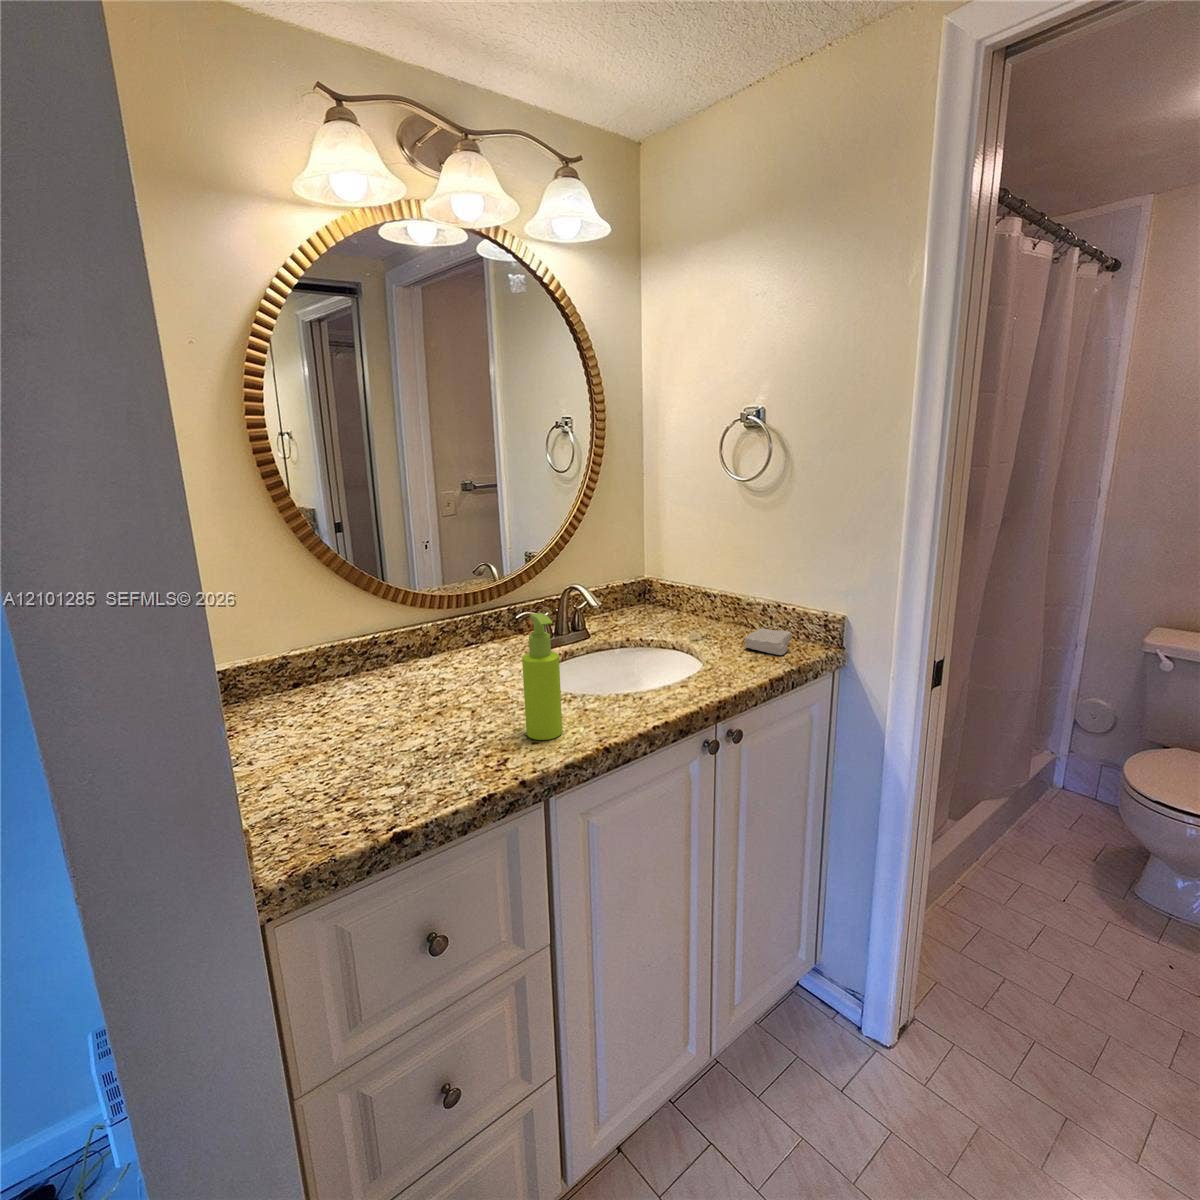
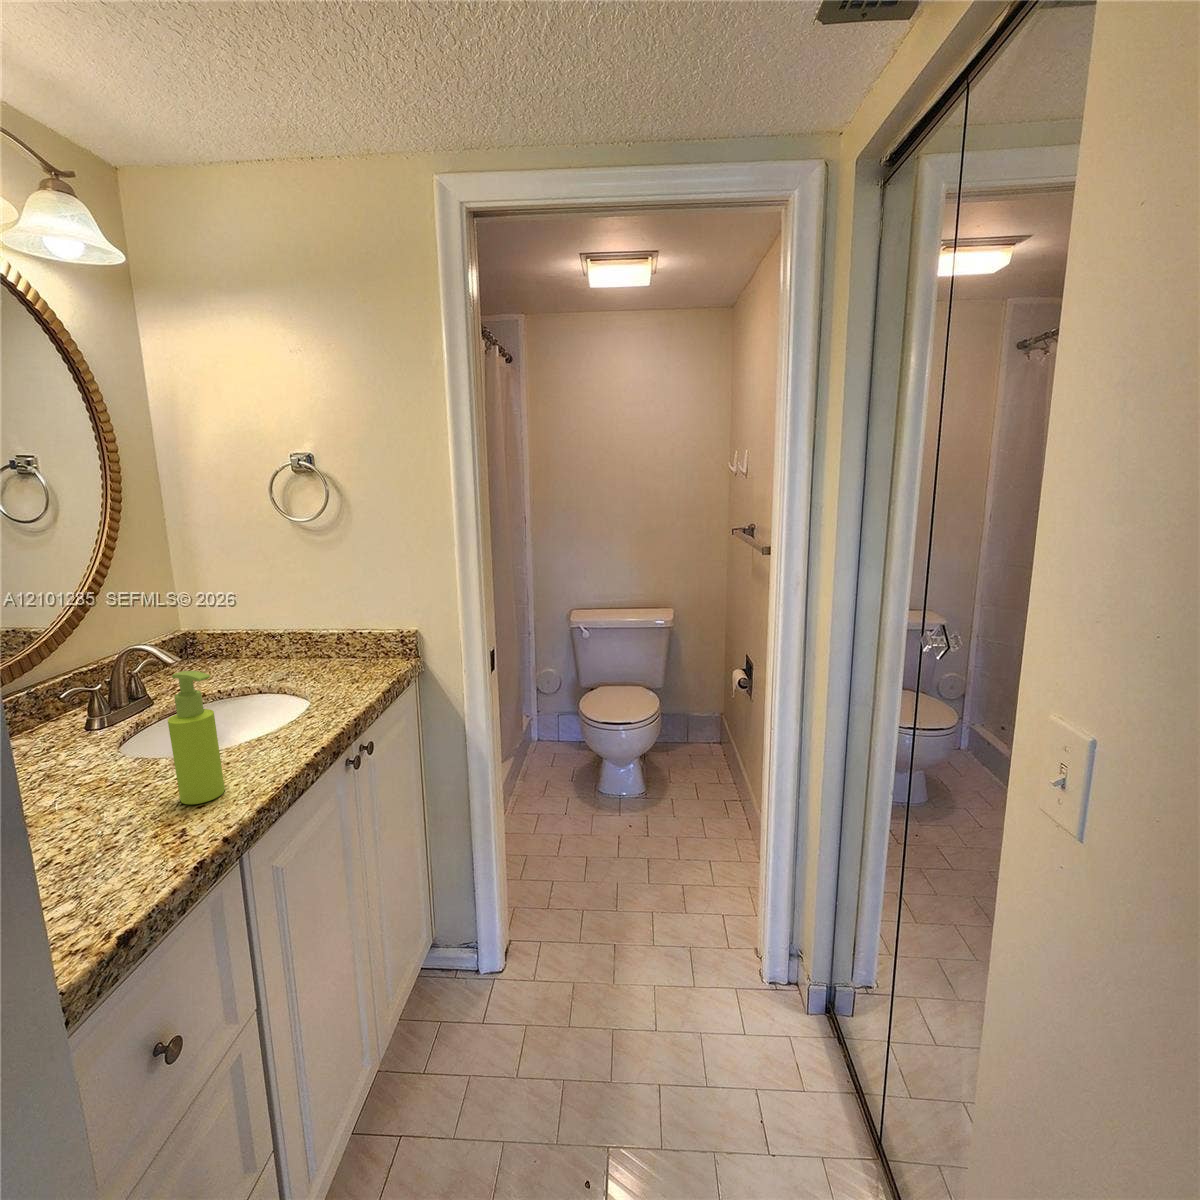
soap bar: present [745,628,791,655] -> none [338,652,378,674]

